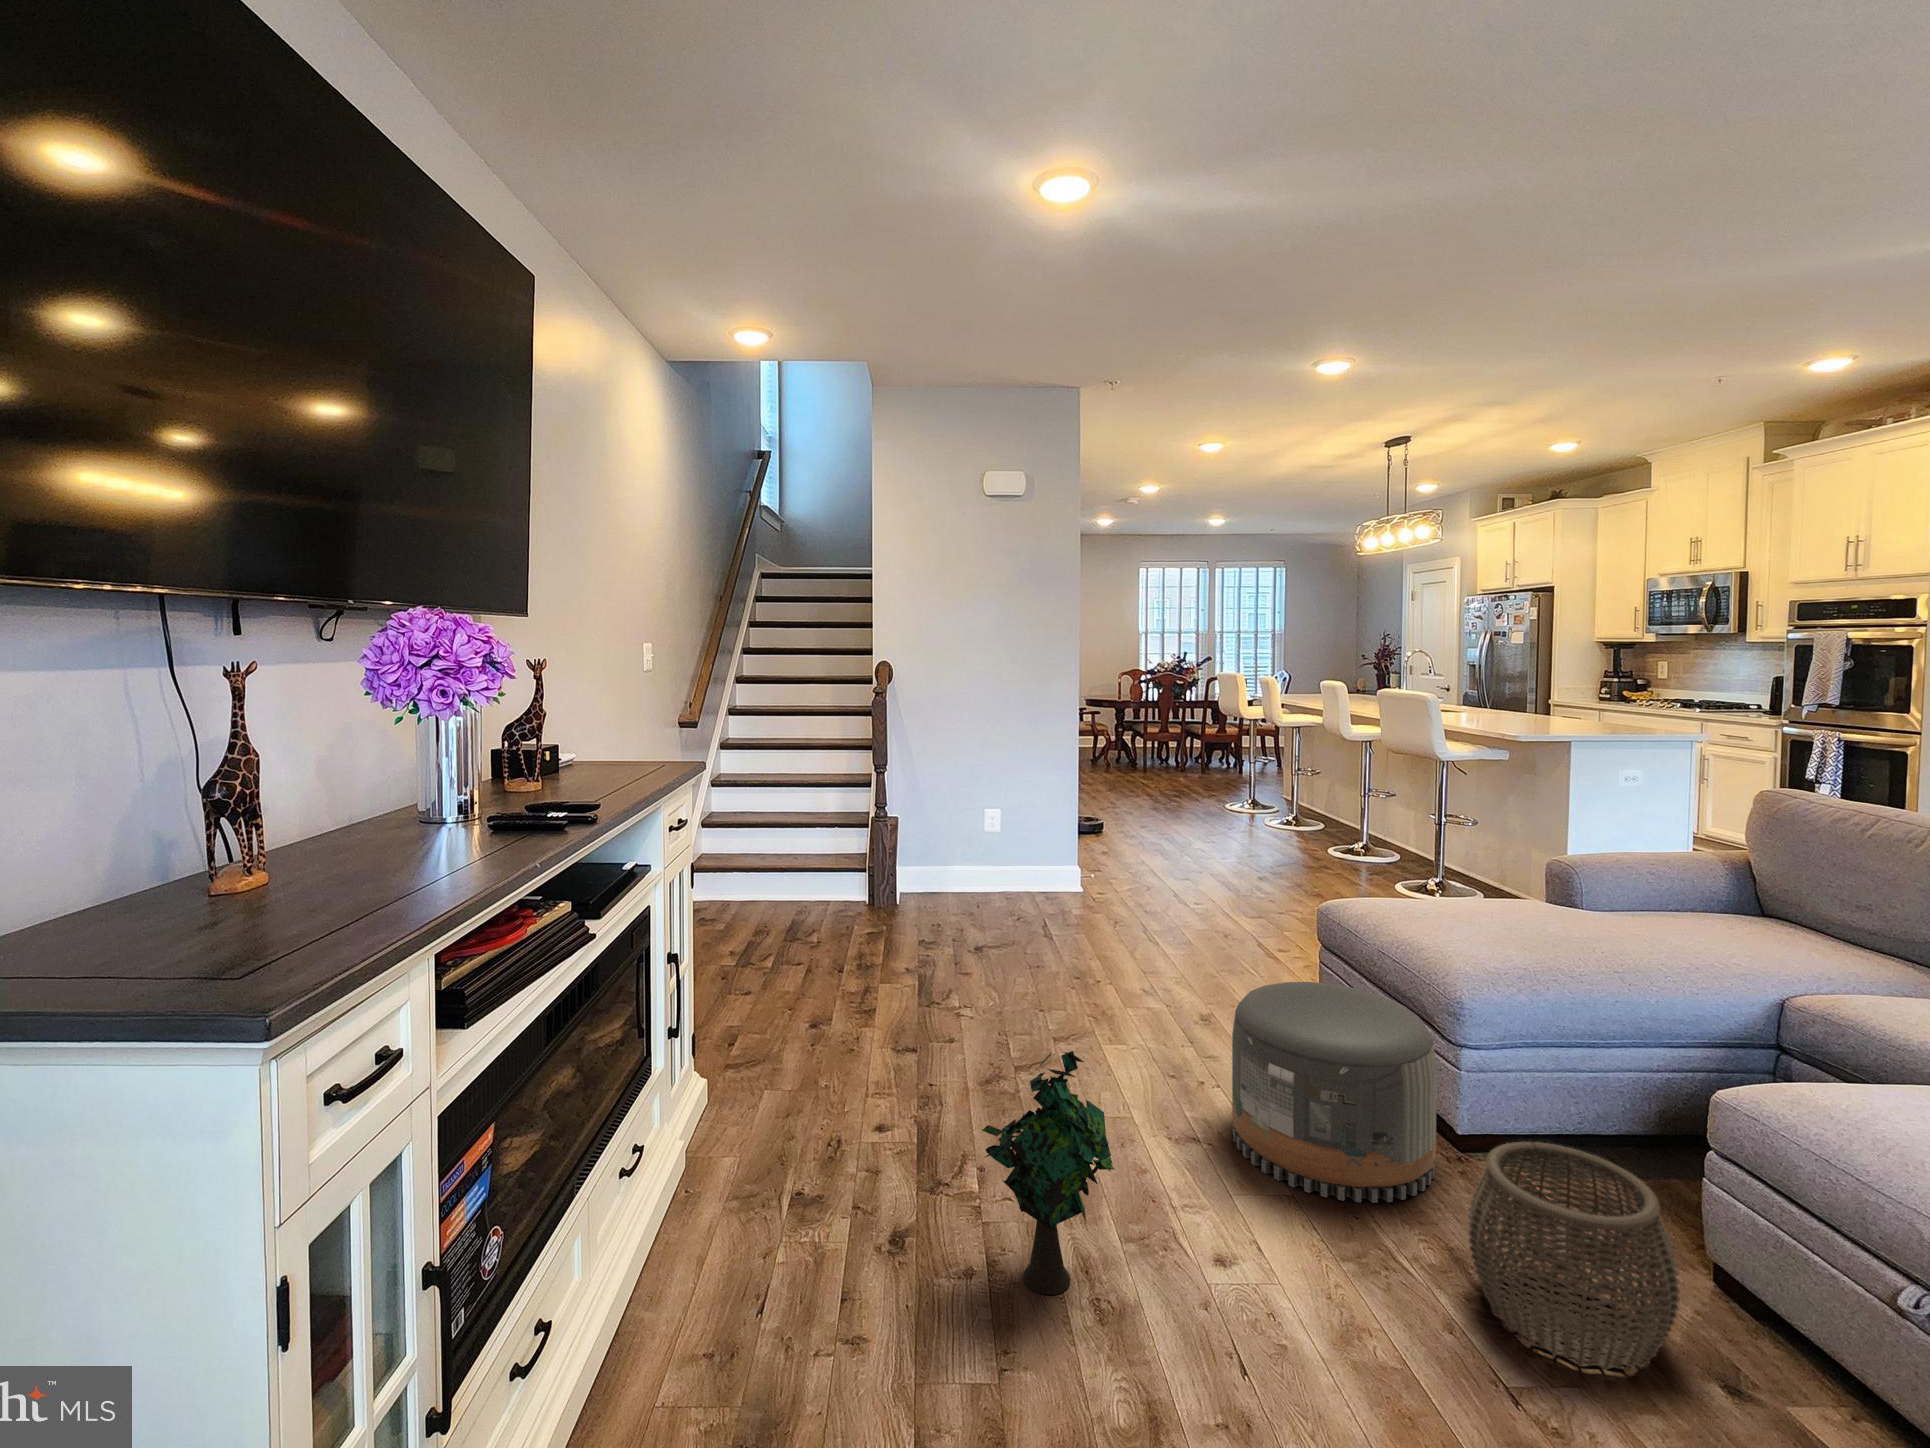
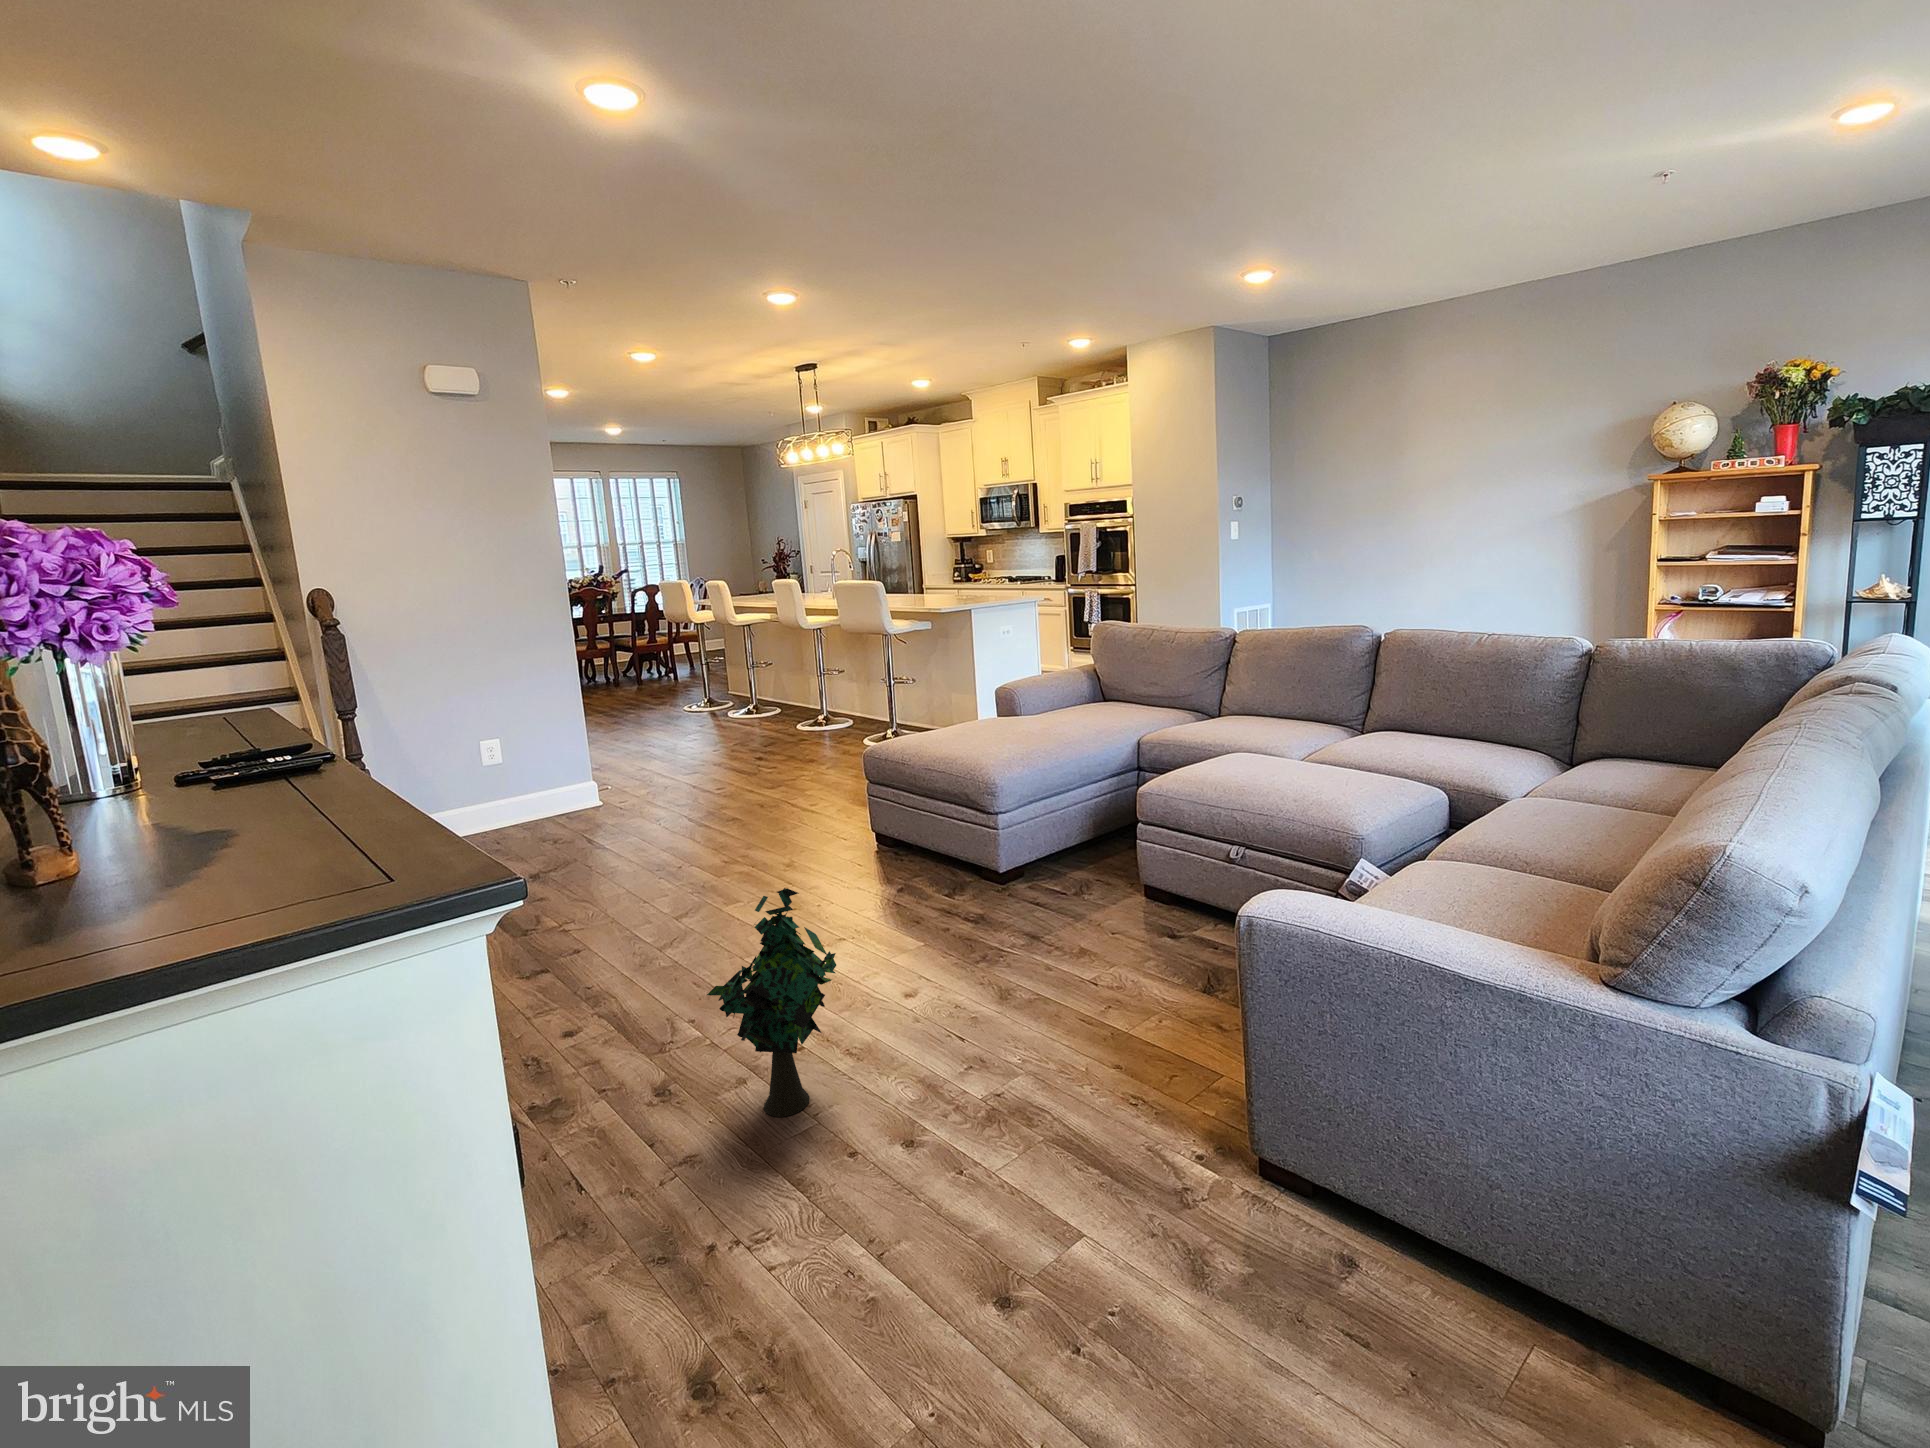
pouf: present [1232,982,1437,1203] -> none [849,795,1005,957]
woven basket: present [1468,1142,1680,1371] -> none [1057,848,1175,979]

